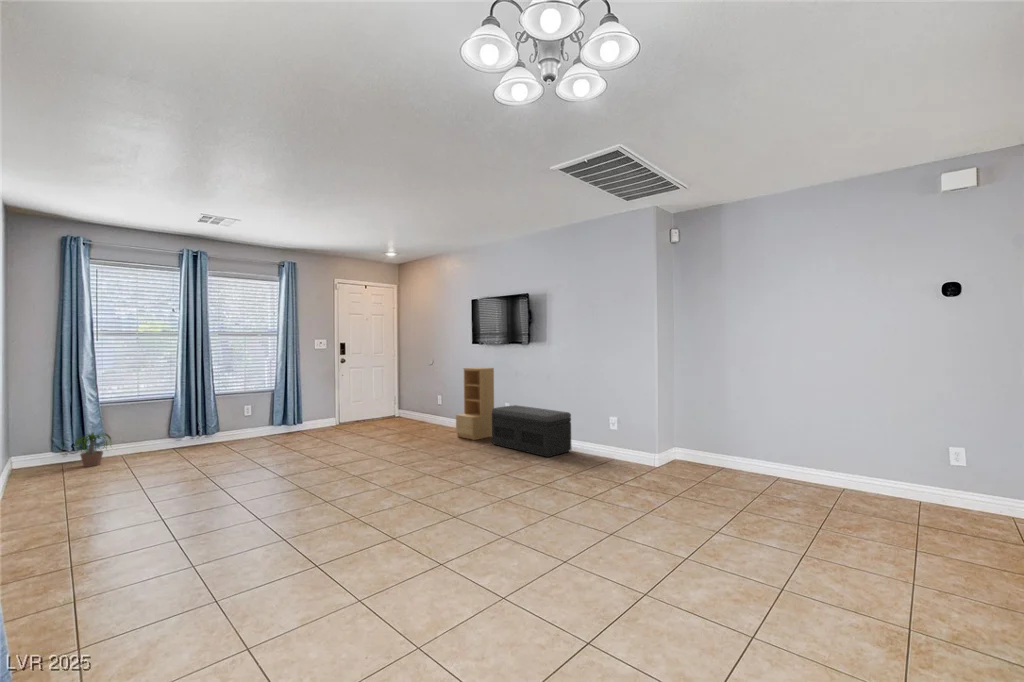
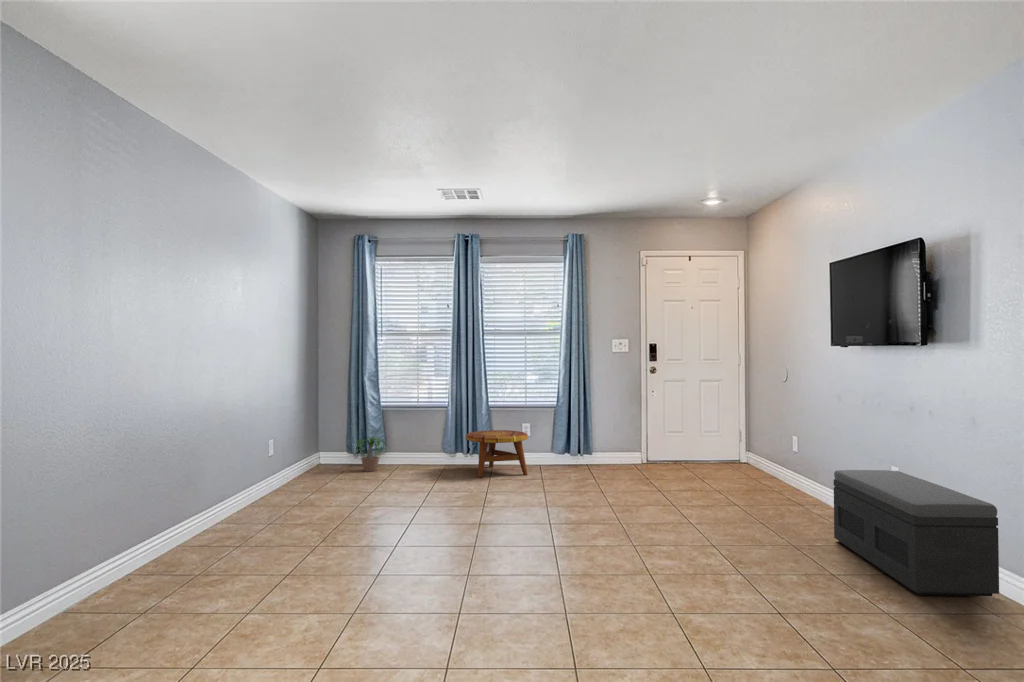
bookshelf: present [456,367,494,440] -> none [788,389,865,525]
side table: none [202,412,263,452] -> present [466,430,528,478]

